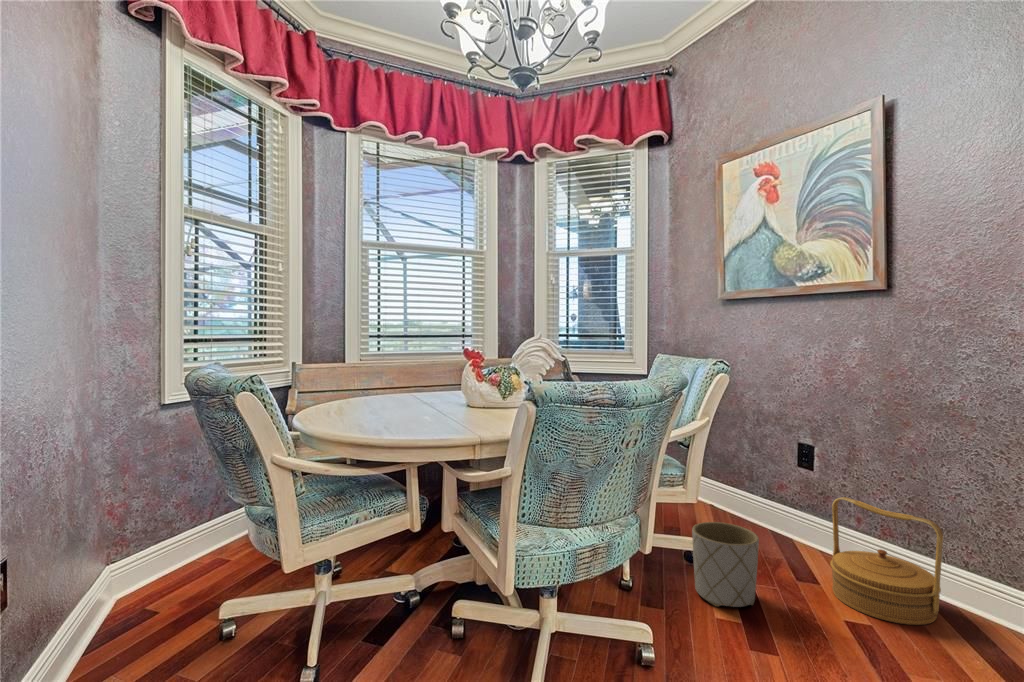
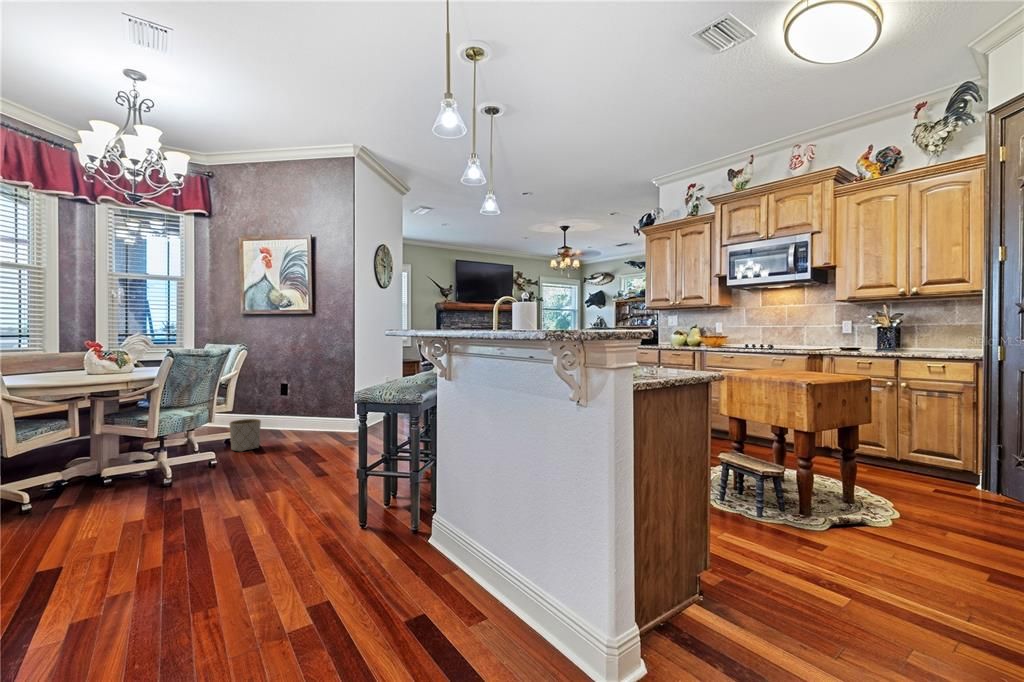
basket: present [830,497,943,625] -> none [292,401,329,441]

